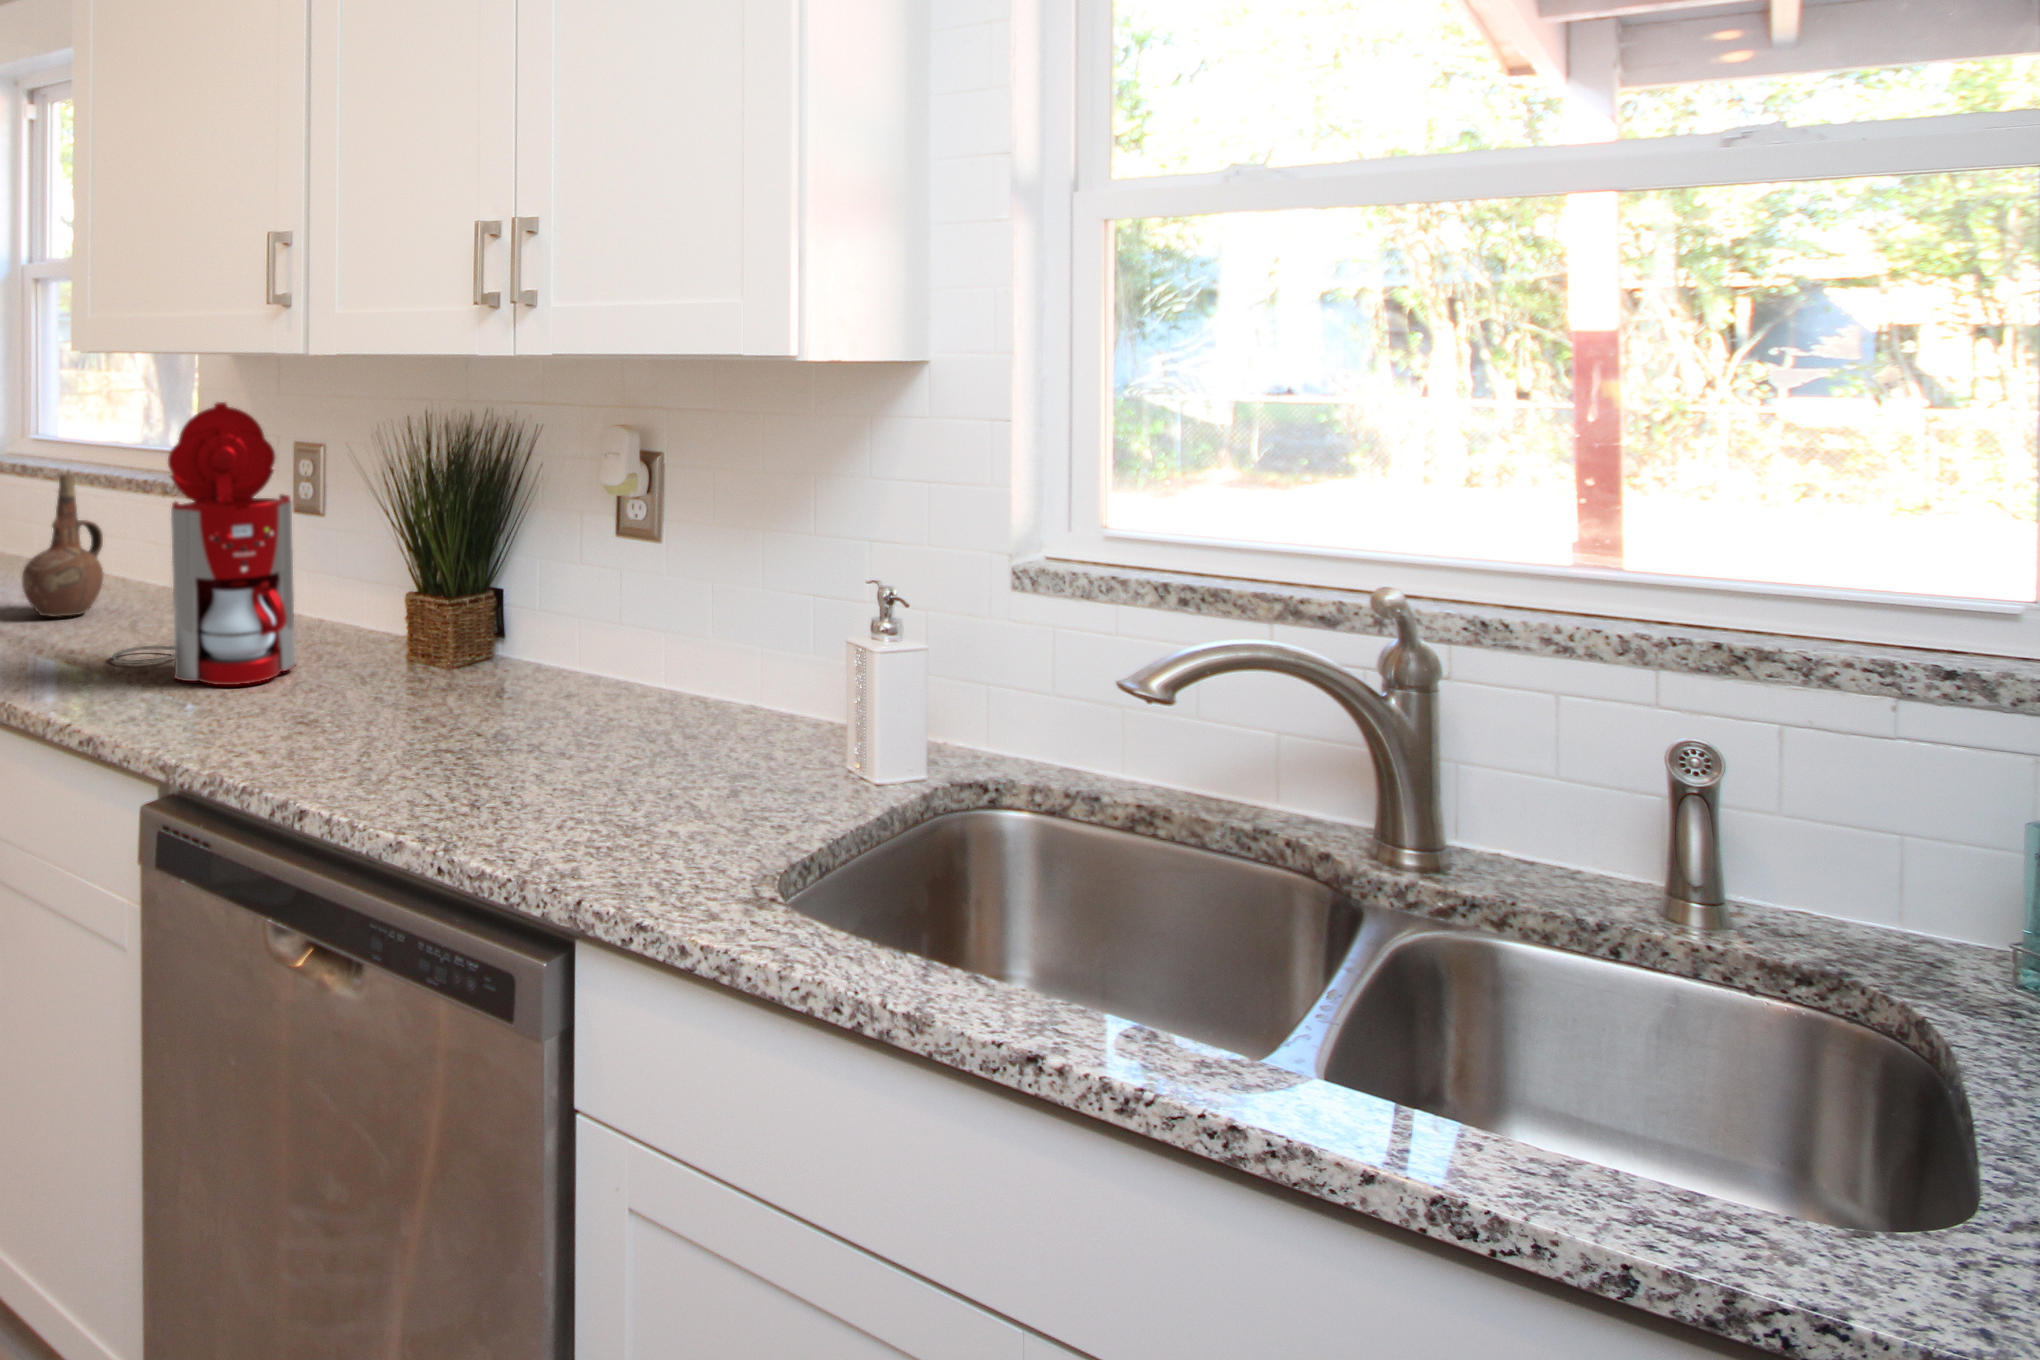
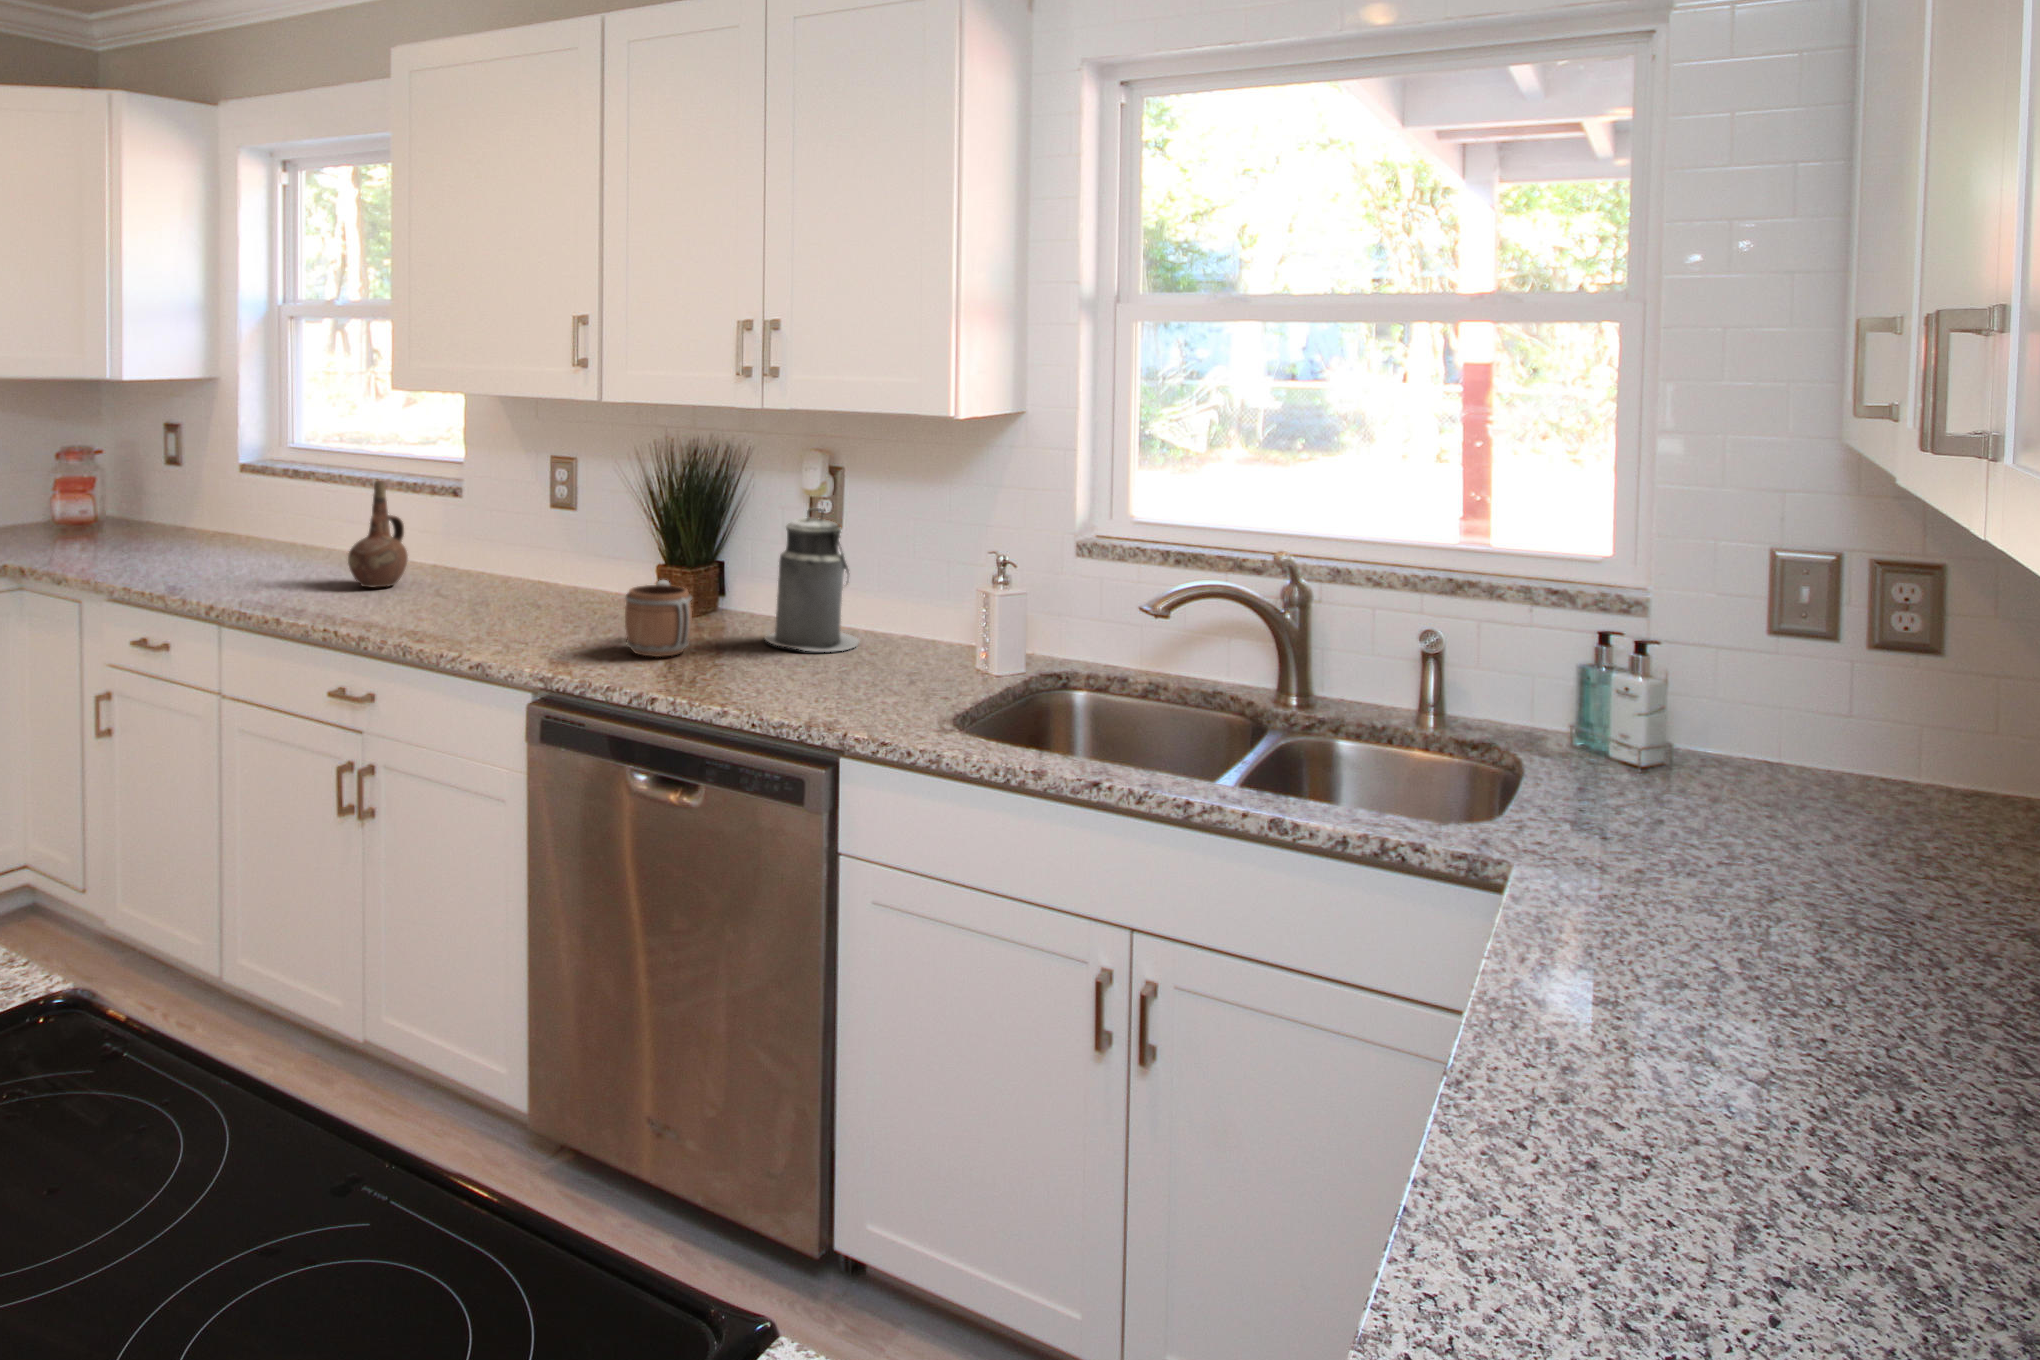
coffee maker: present [112,402,296,685] -> none [448,432,585,630]
canister: none [534,511,679,732] -> present [765,508,859,652]
mug: none [314,616,416,735] -> present [625,580,692,657]

